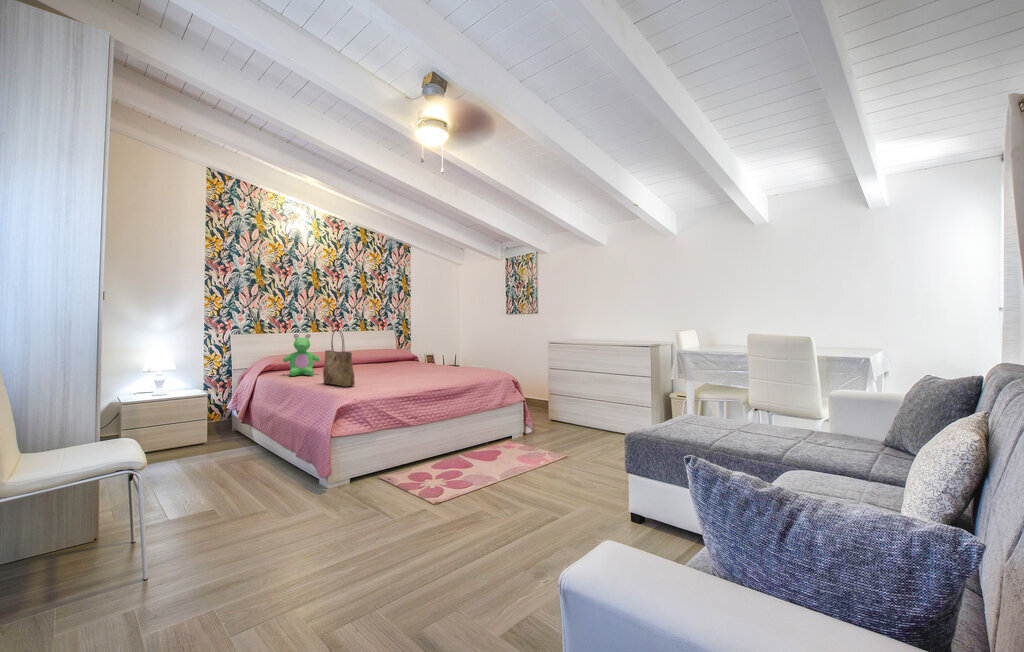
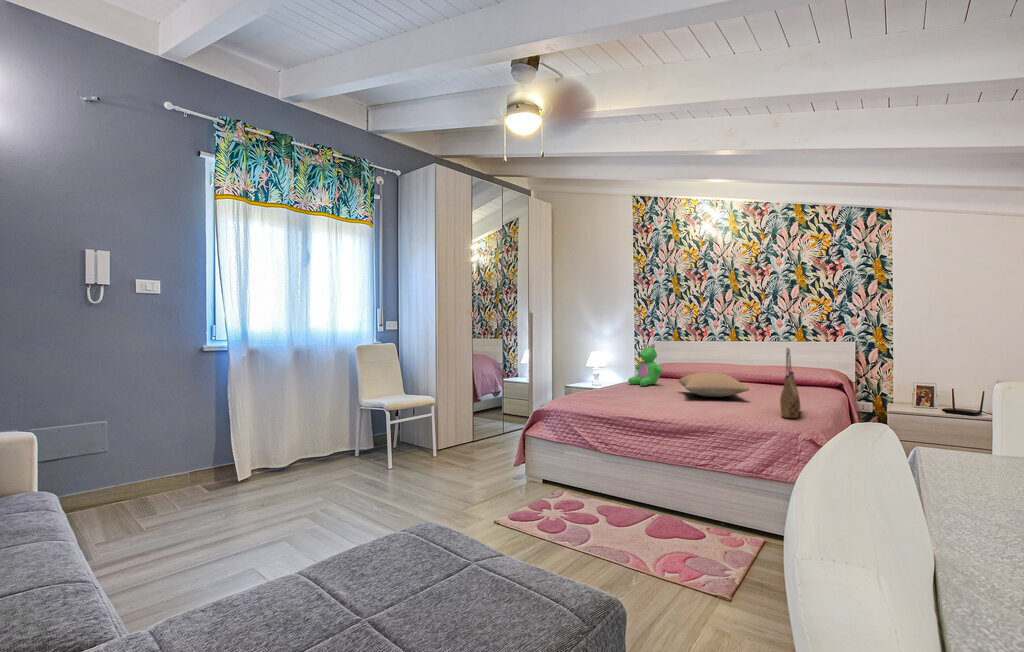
tote bag: present [323,329,355,387] -> present [780,348,801,418]
pillow: none [356,354,421,374] -> present [678,372,749,397]

